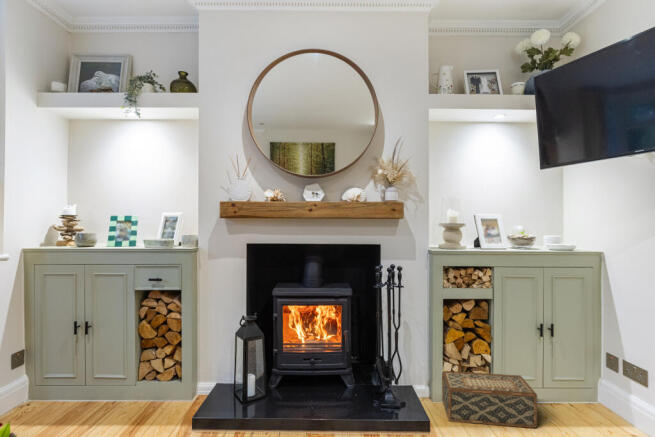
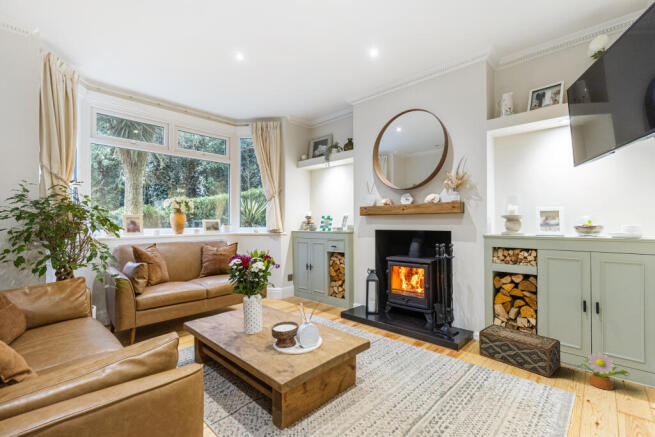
decorative plant: none [547,383,595,423] -> present [581,352,629,390]

